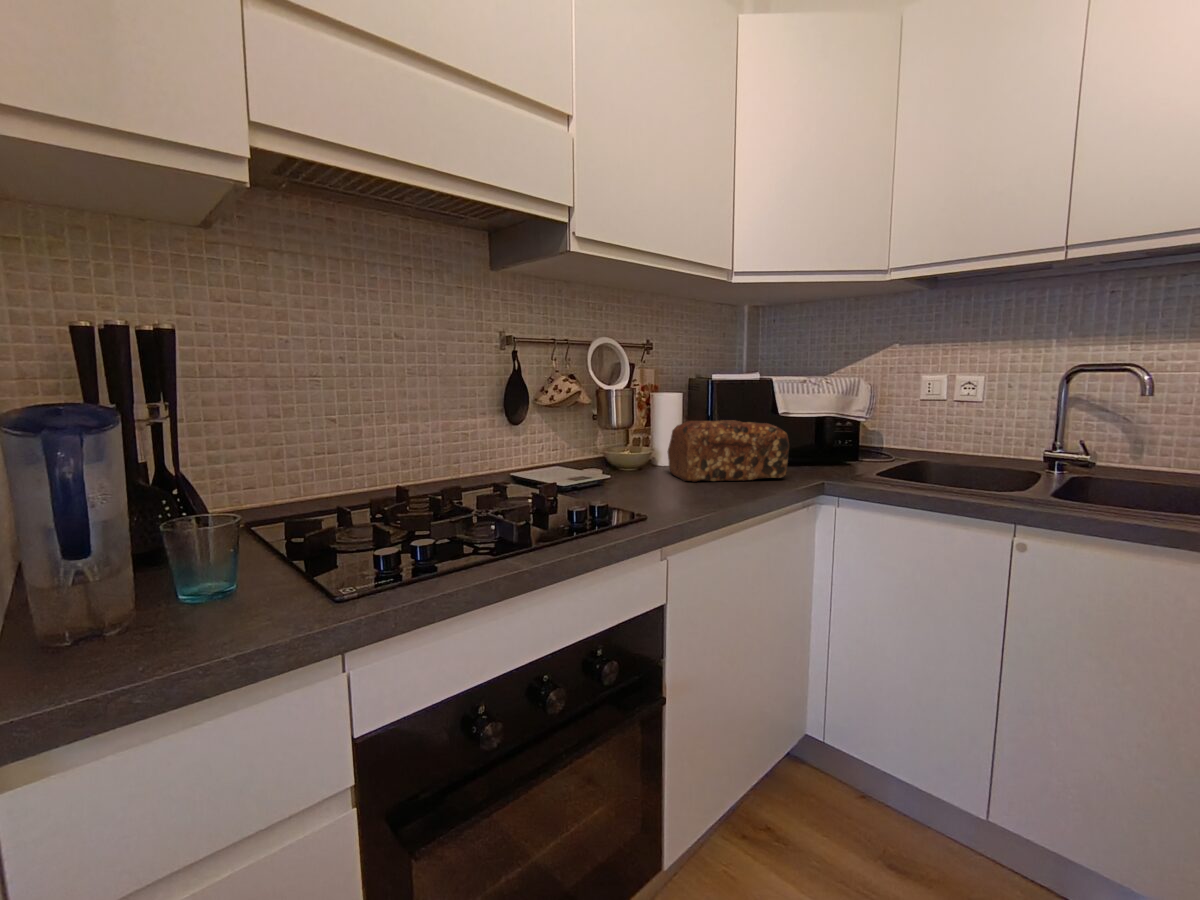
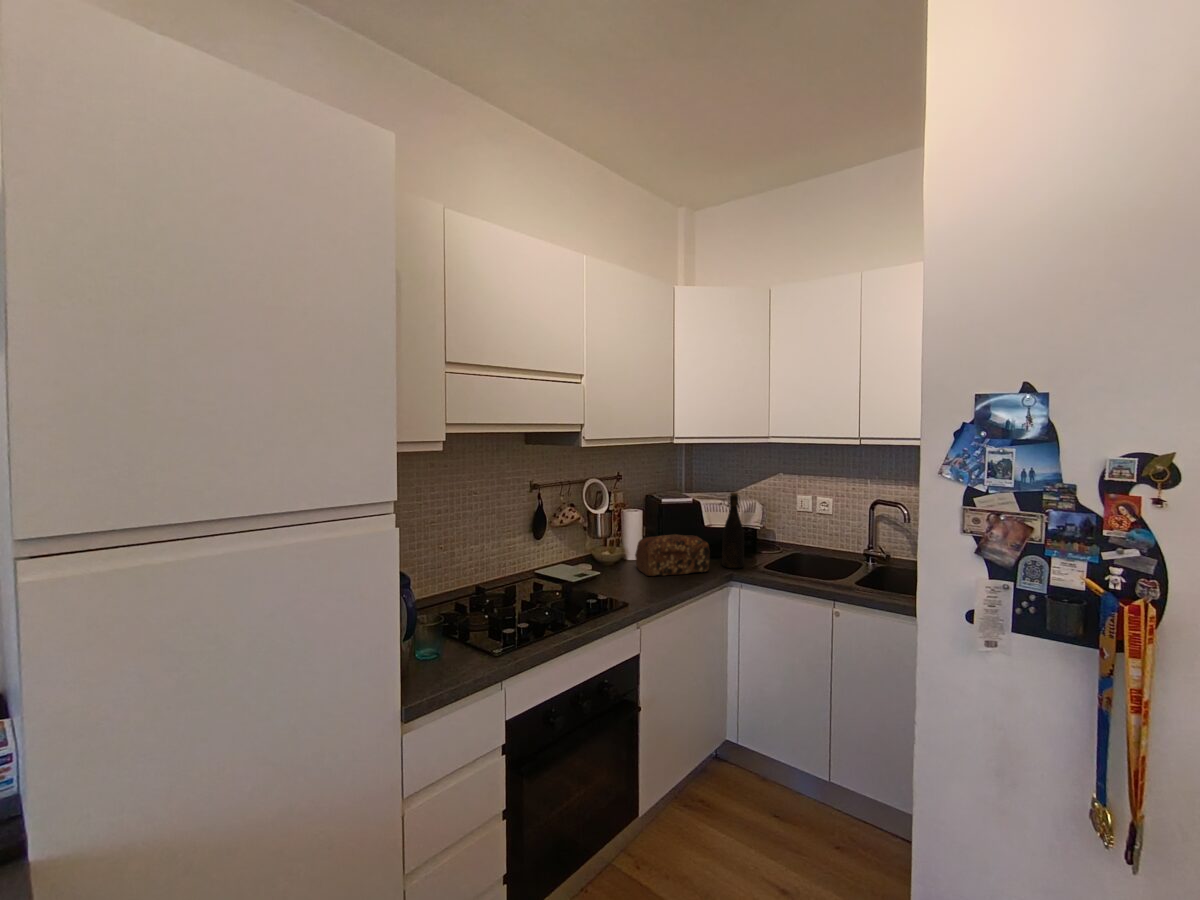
bottle: none [806,355,844,476] -> present [722,492,744,568]

